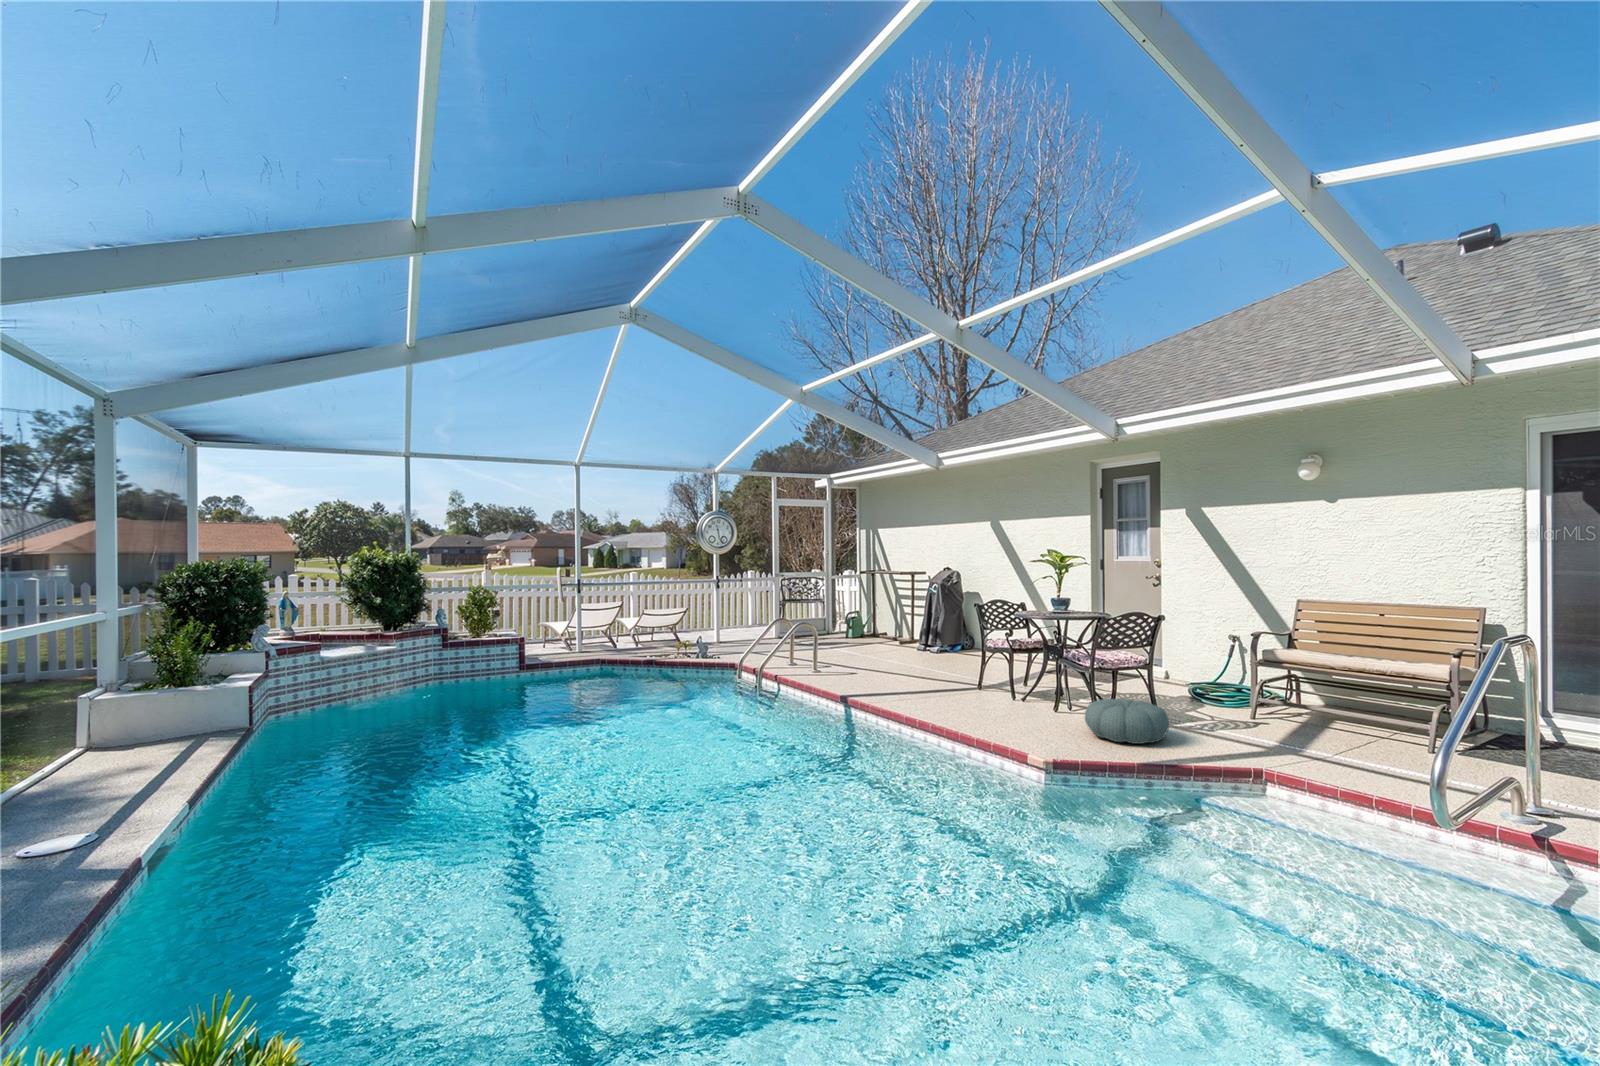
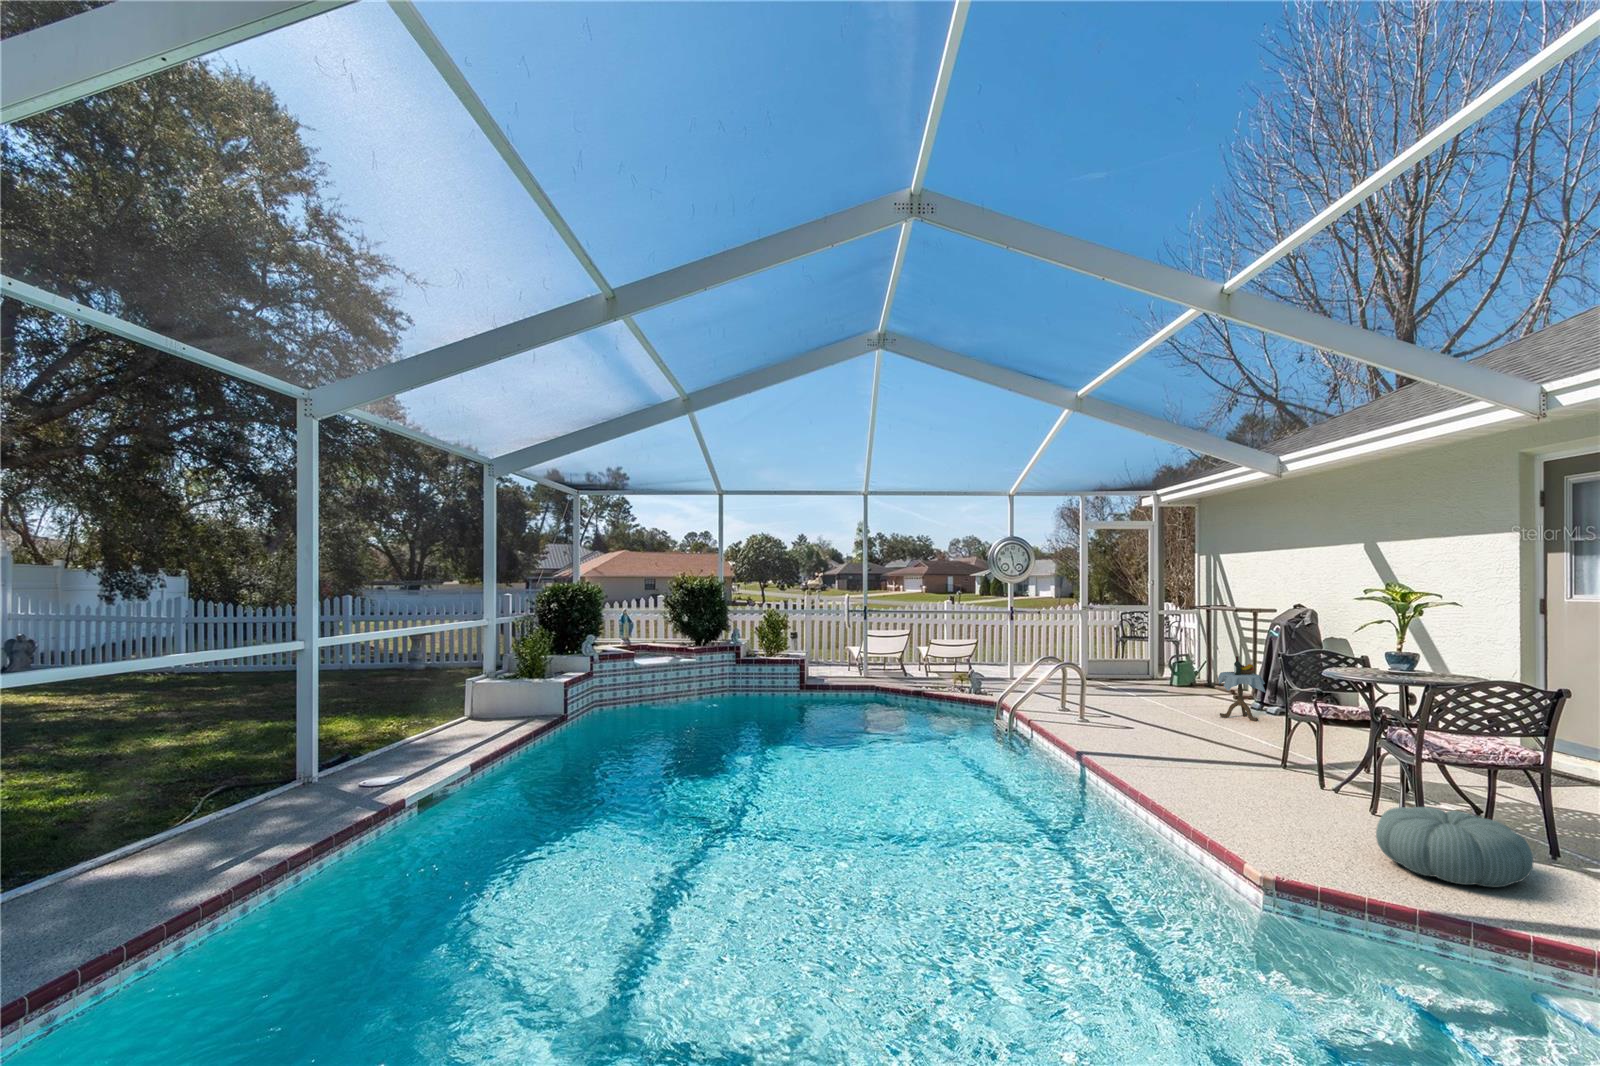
side table: none [899,609,932,657] -> present [1218,656,1266,721]

